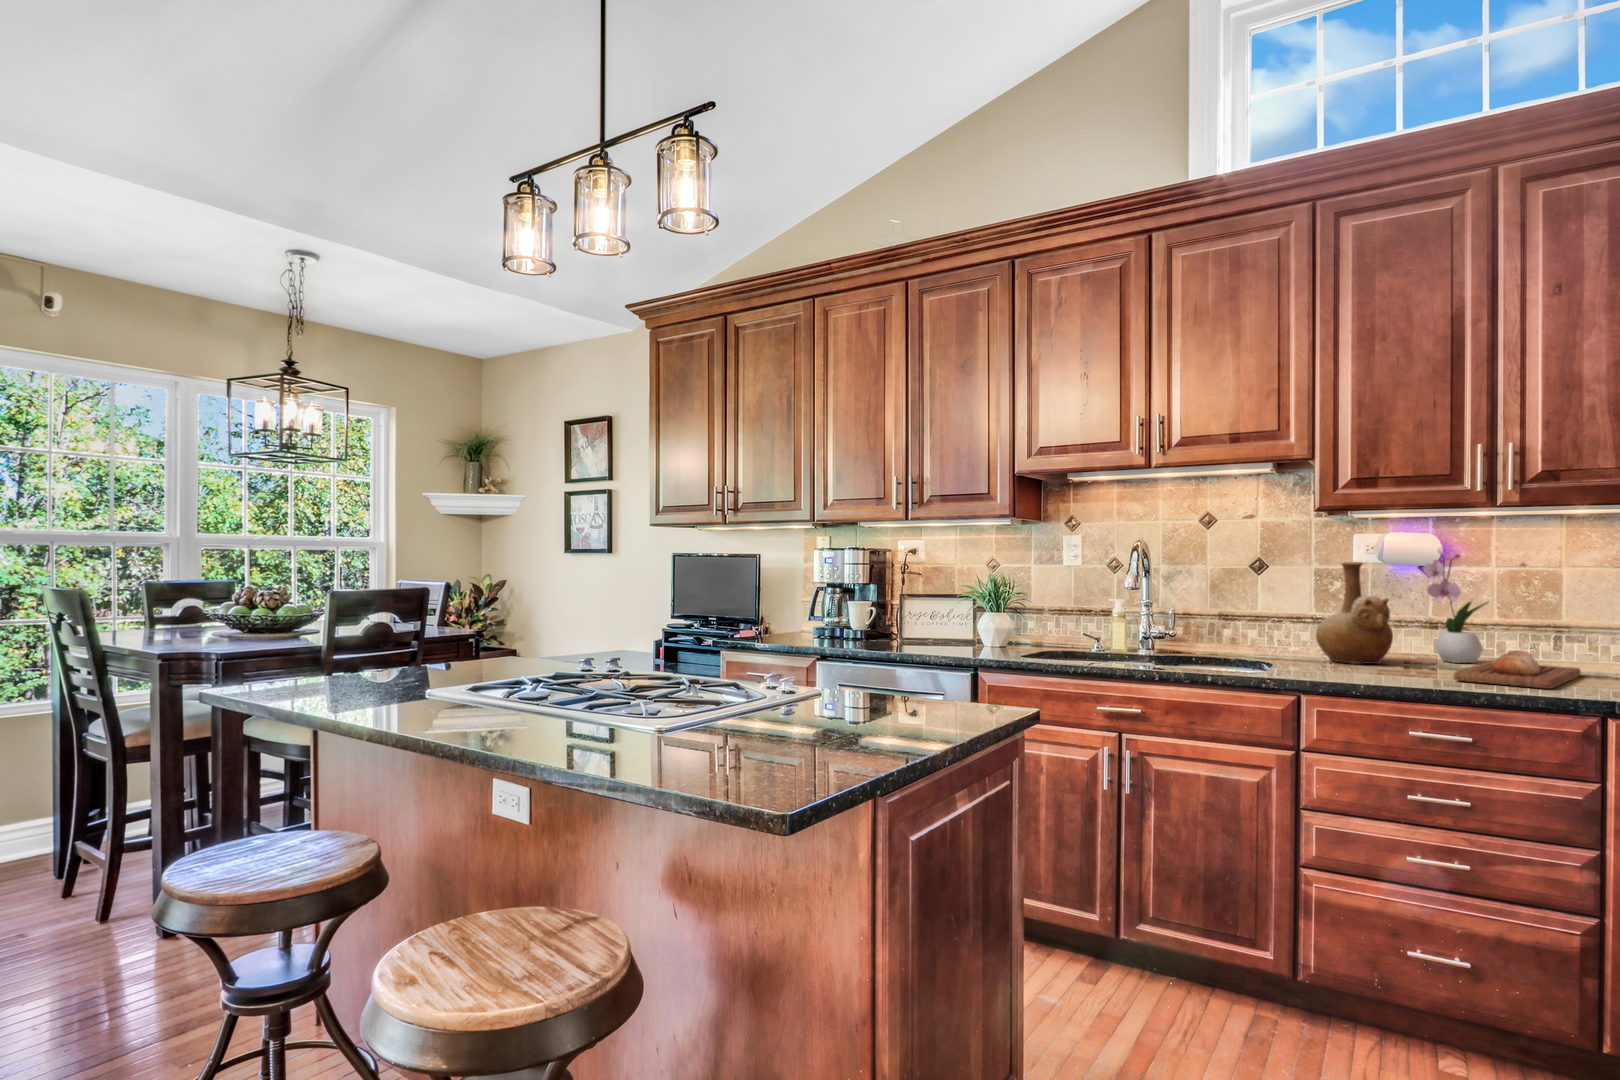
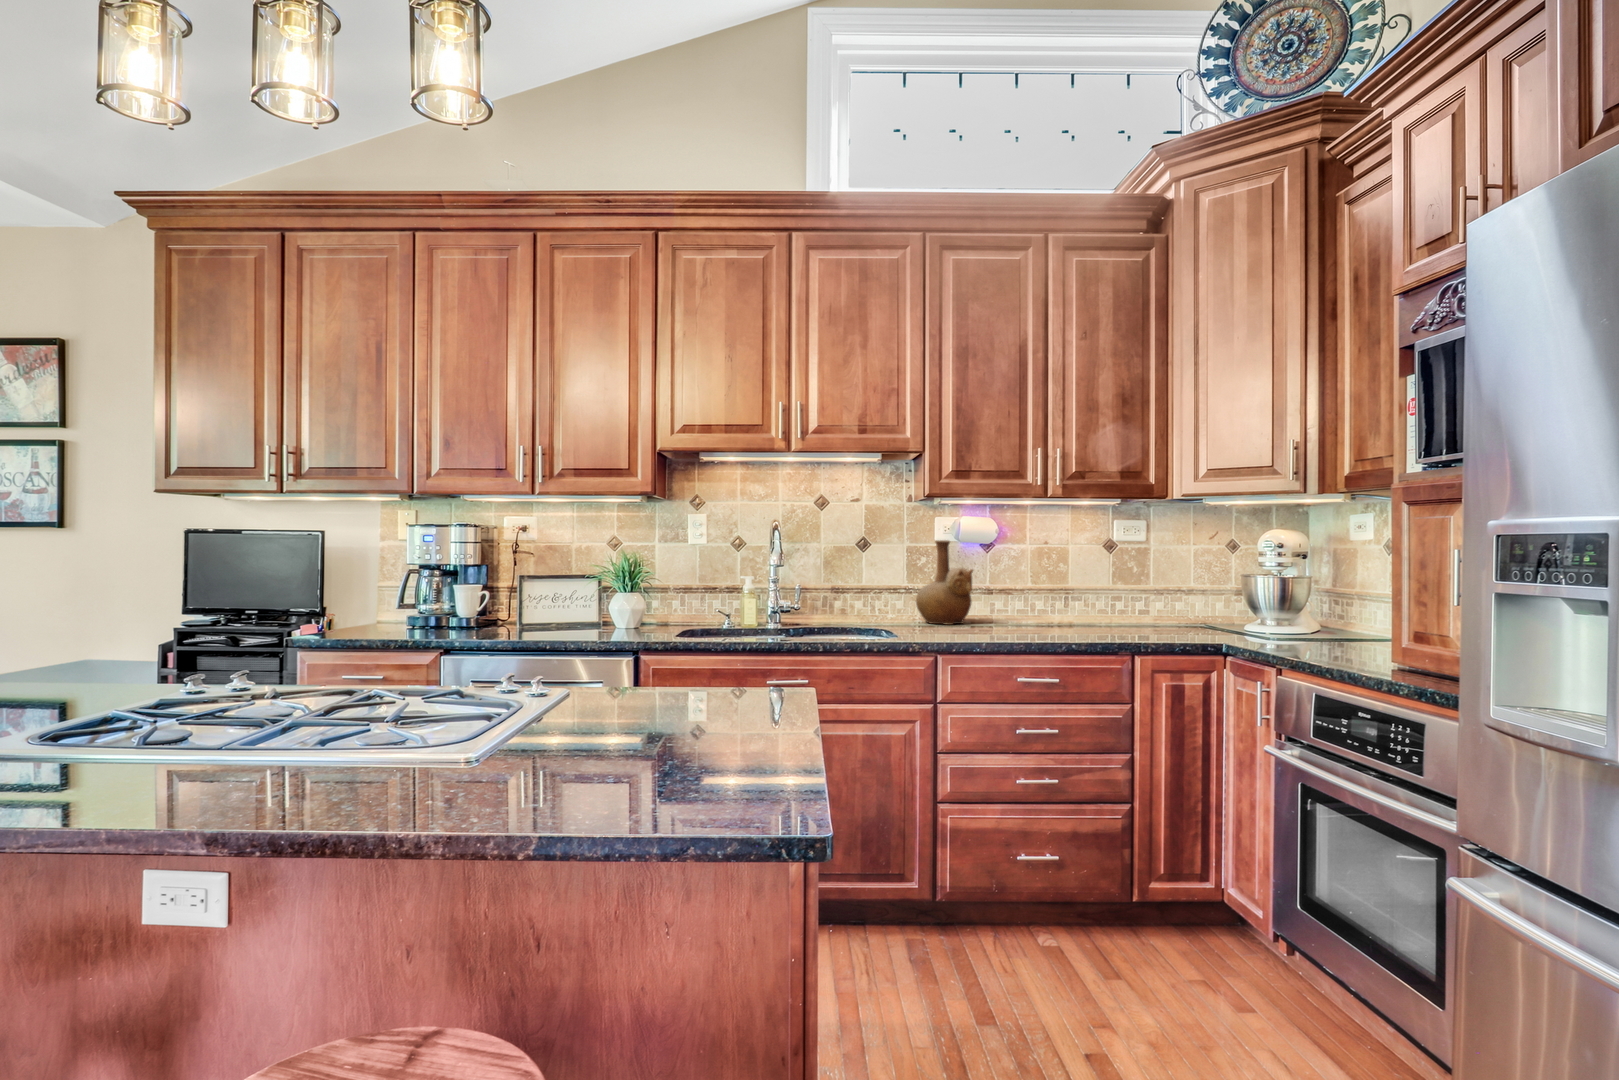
flower arrangement: present [1423,555,1487,663] -> none [984,527,1027,619]
bread loaf: present [1454,651,1581,689] -> none [1033,607,1100,635]

